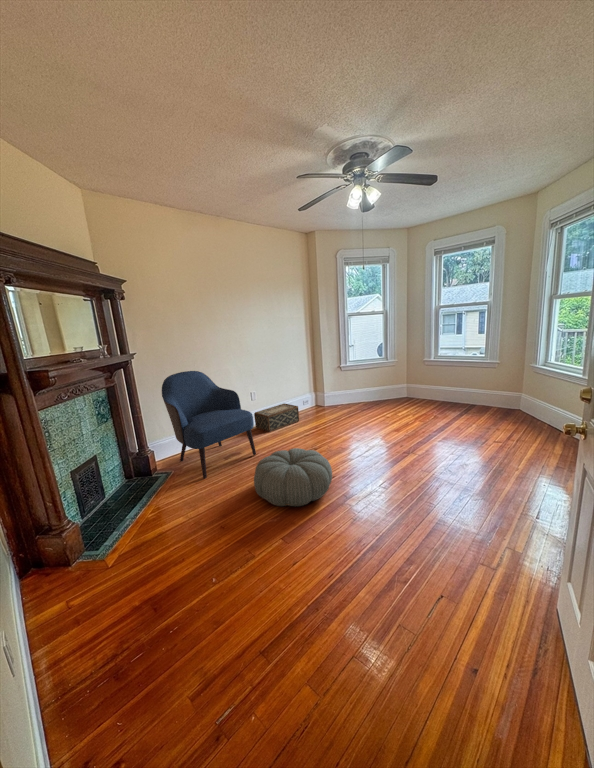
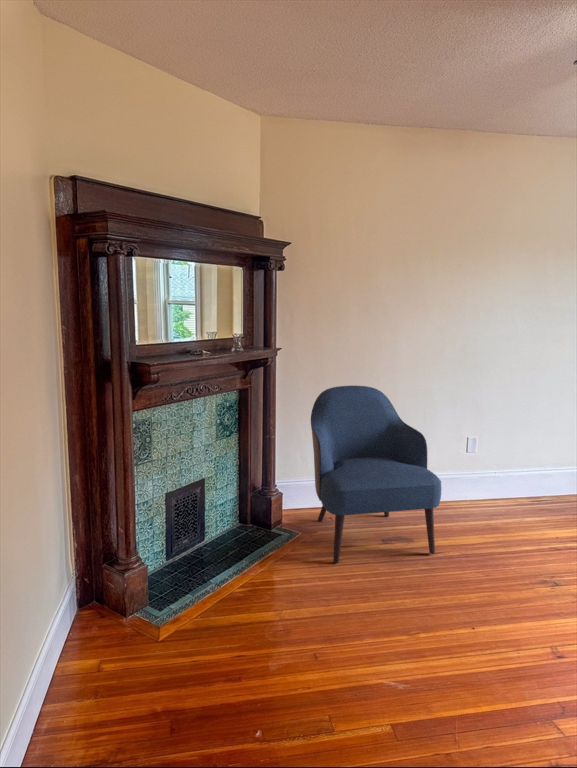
woven basket: present [254,403,299,432] -> none [461,475,553,520]
pouf: present [254,448,332,506] -> none [391,566,553,696]

